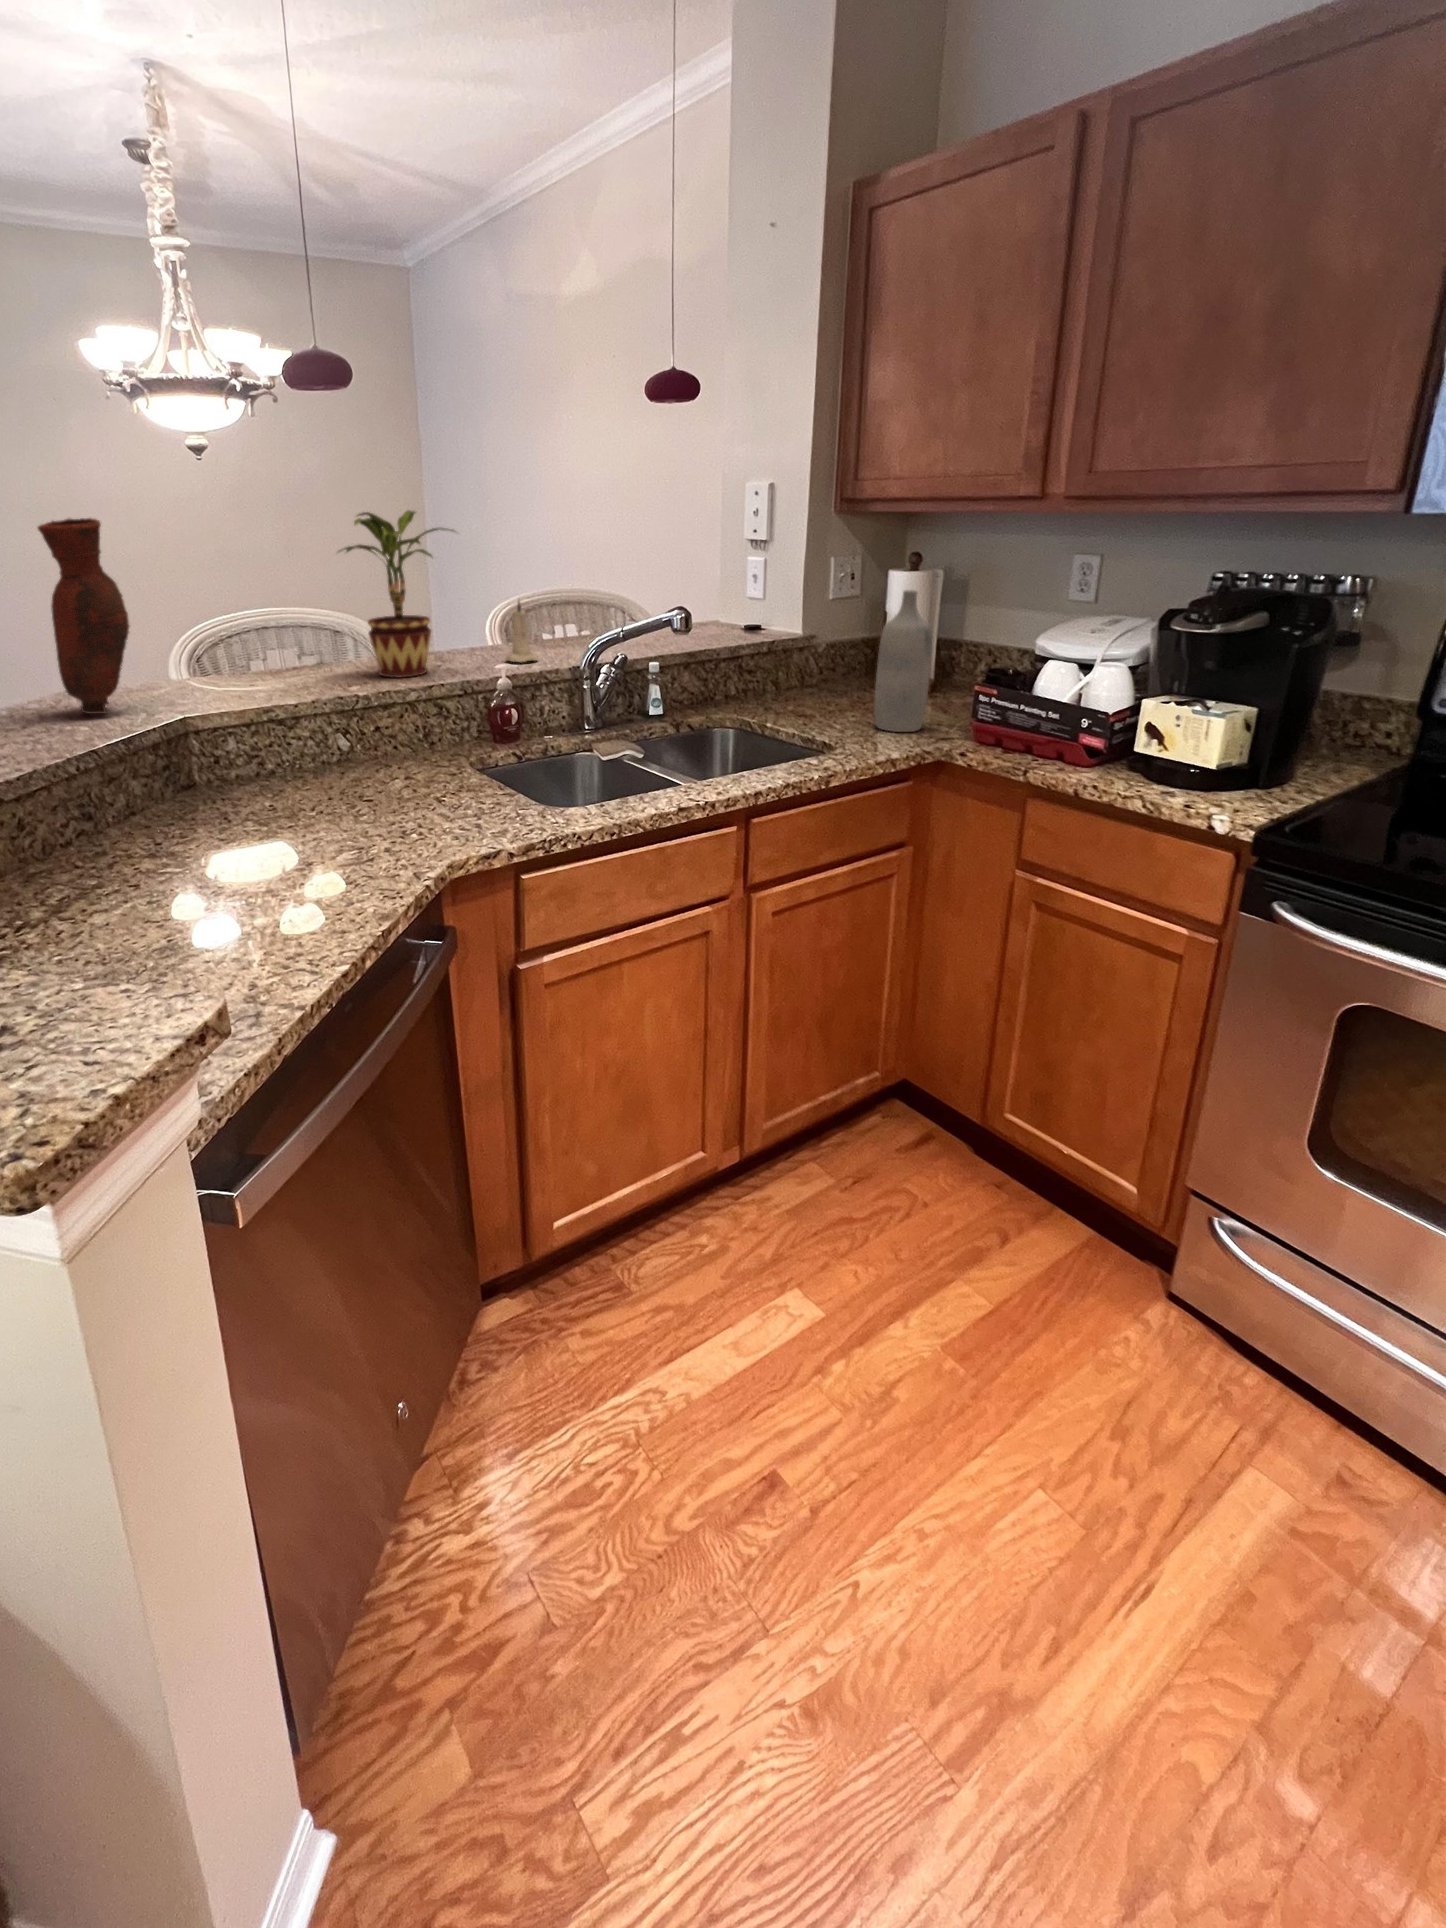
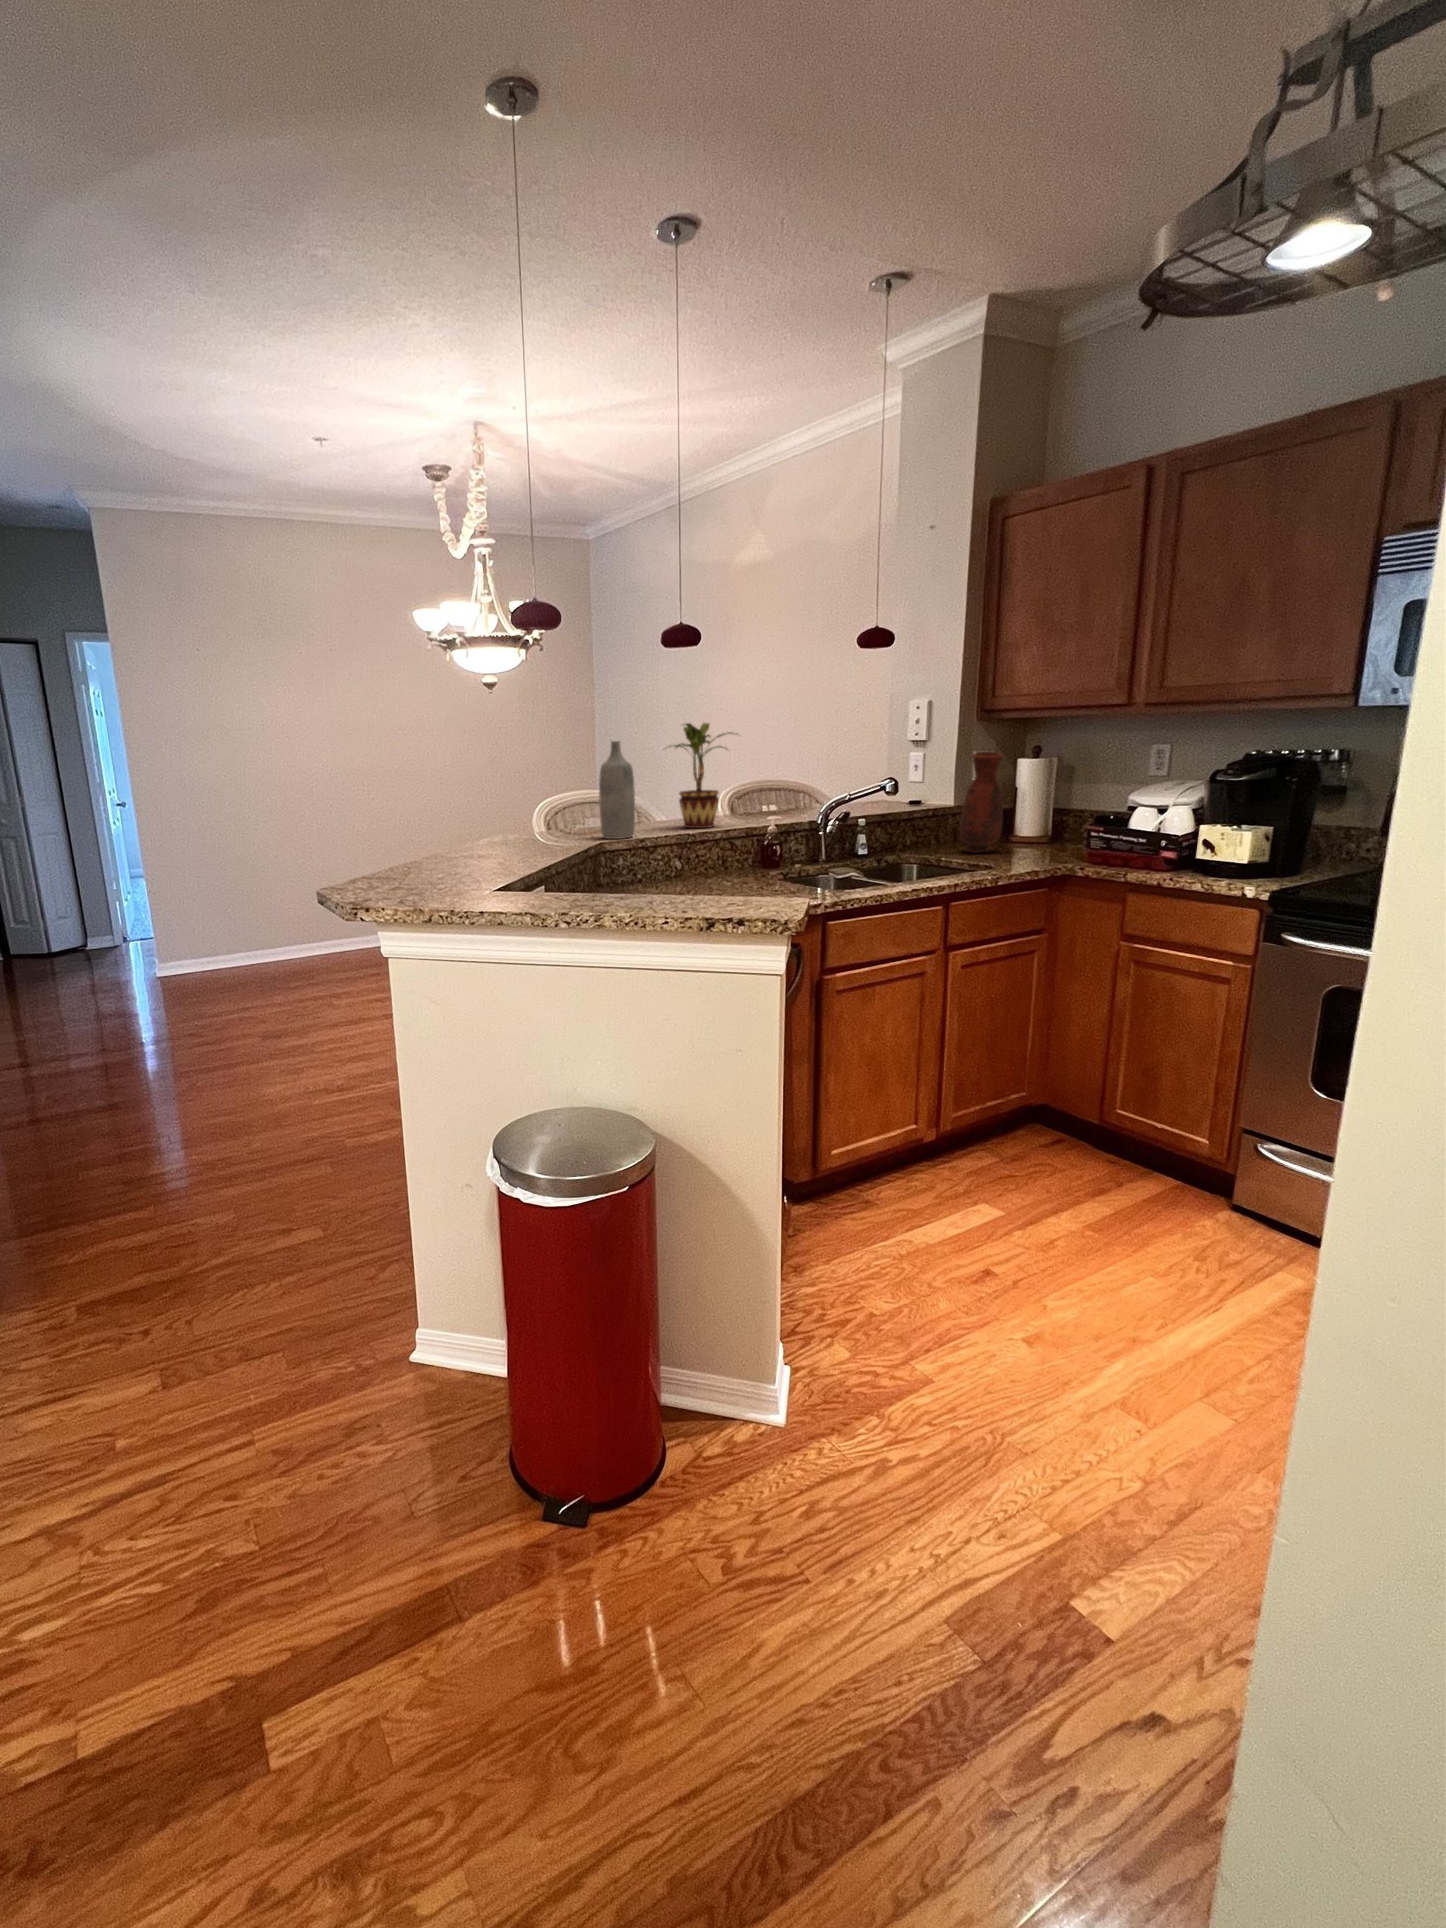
vase: present [38,518,129,714] -> present [960,752,1003,852]
bottle: present [874,590,932,732] -> present [599,741,635,839]
candle: present [505,601,538,662] -> none [758,778,781,821]

